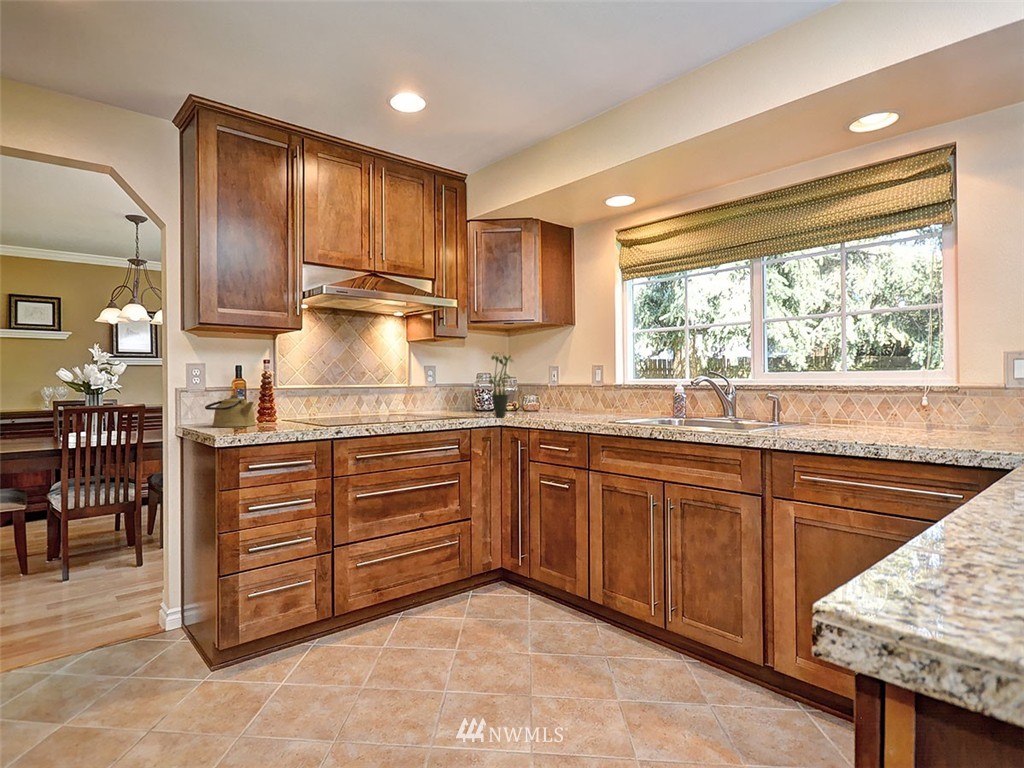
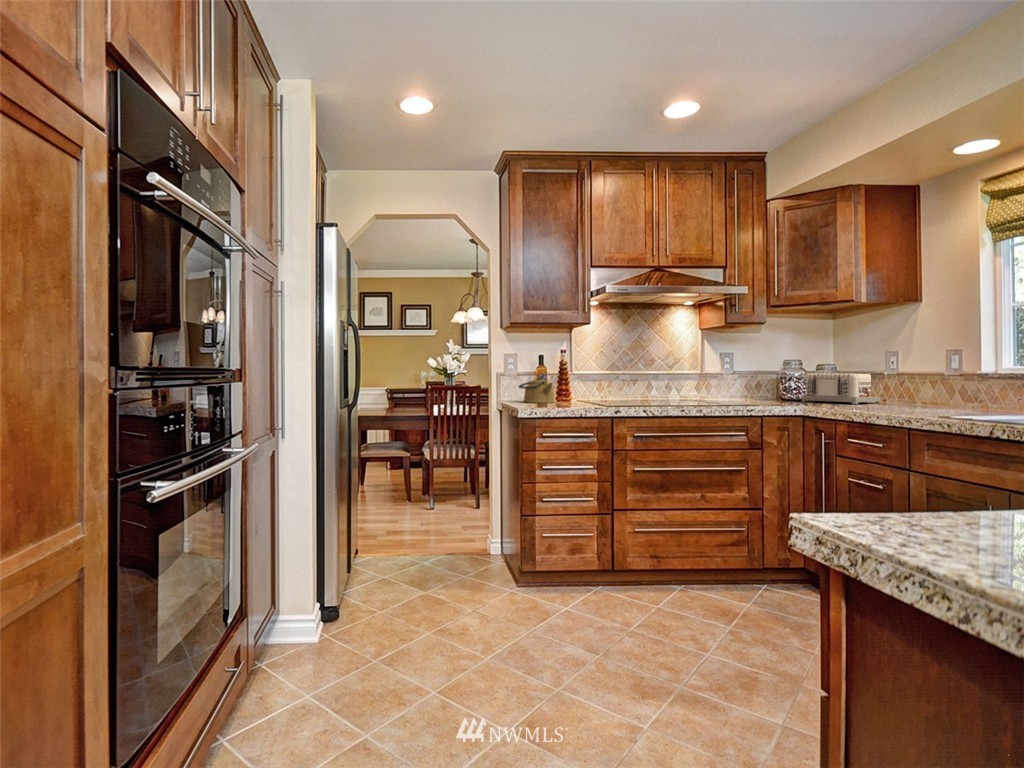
potted plant: present [489,355,513,417] -> none [772,339,804,406]
toaster: none [508,384,568,412] -> present [802,373,881,404]

